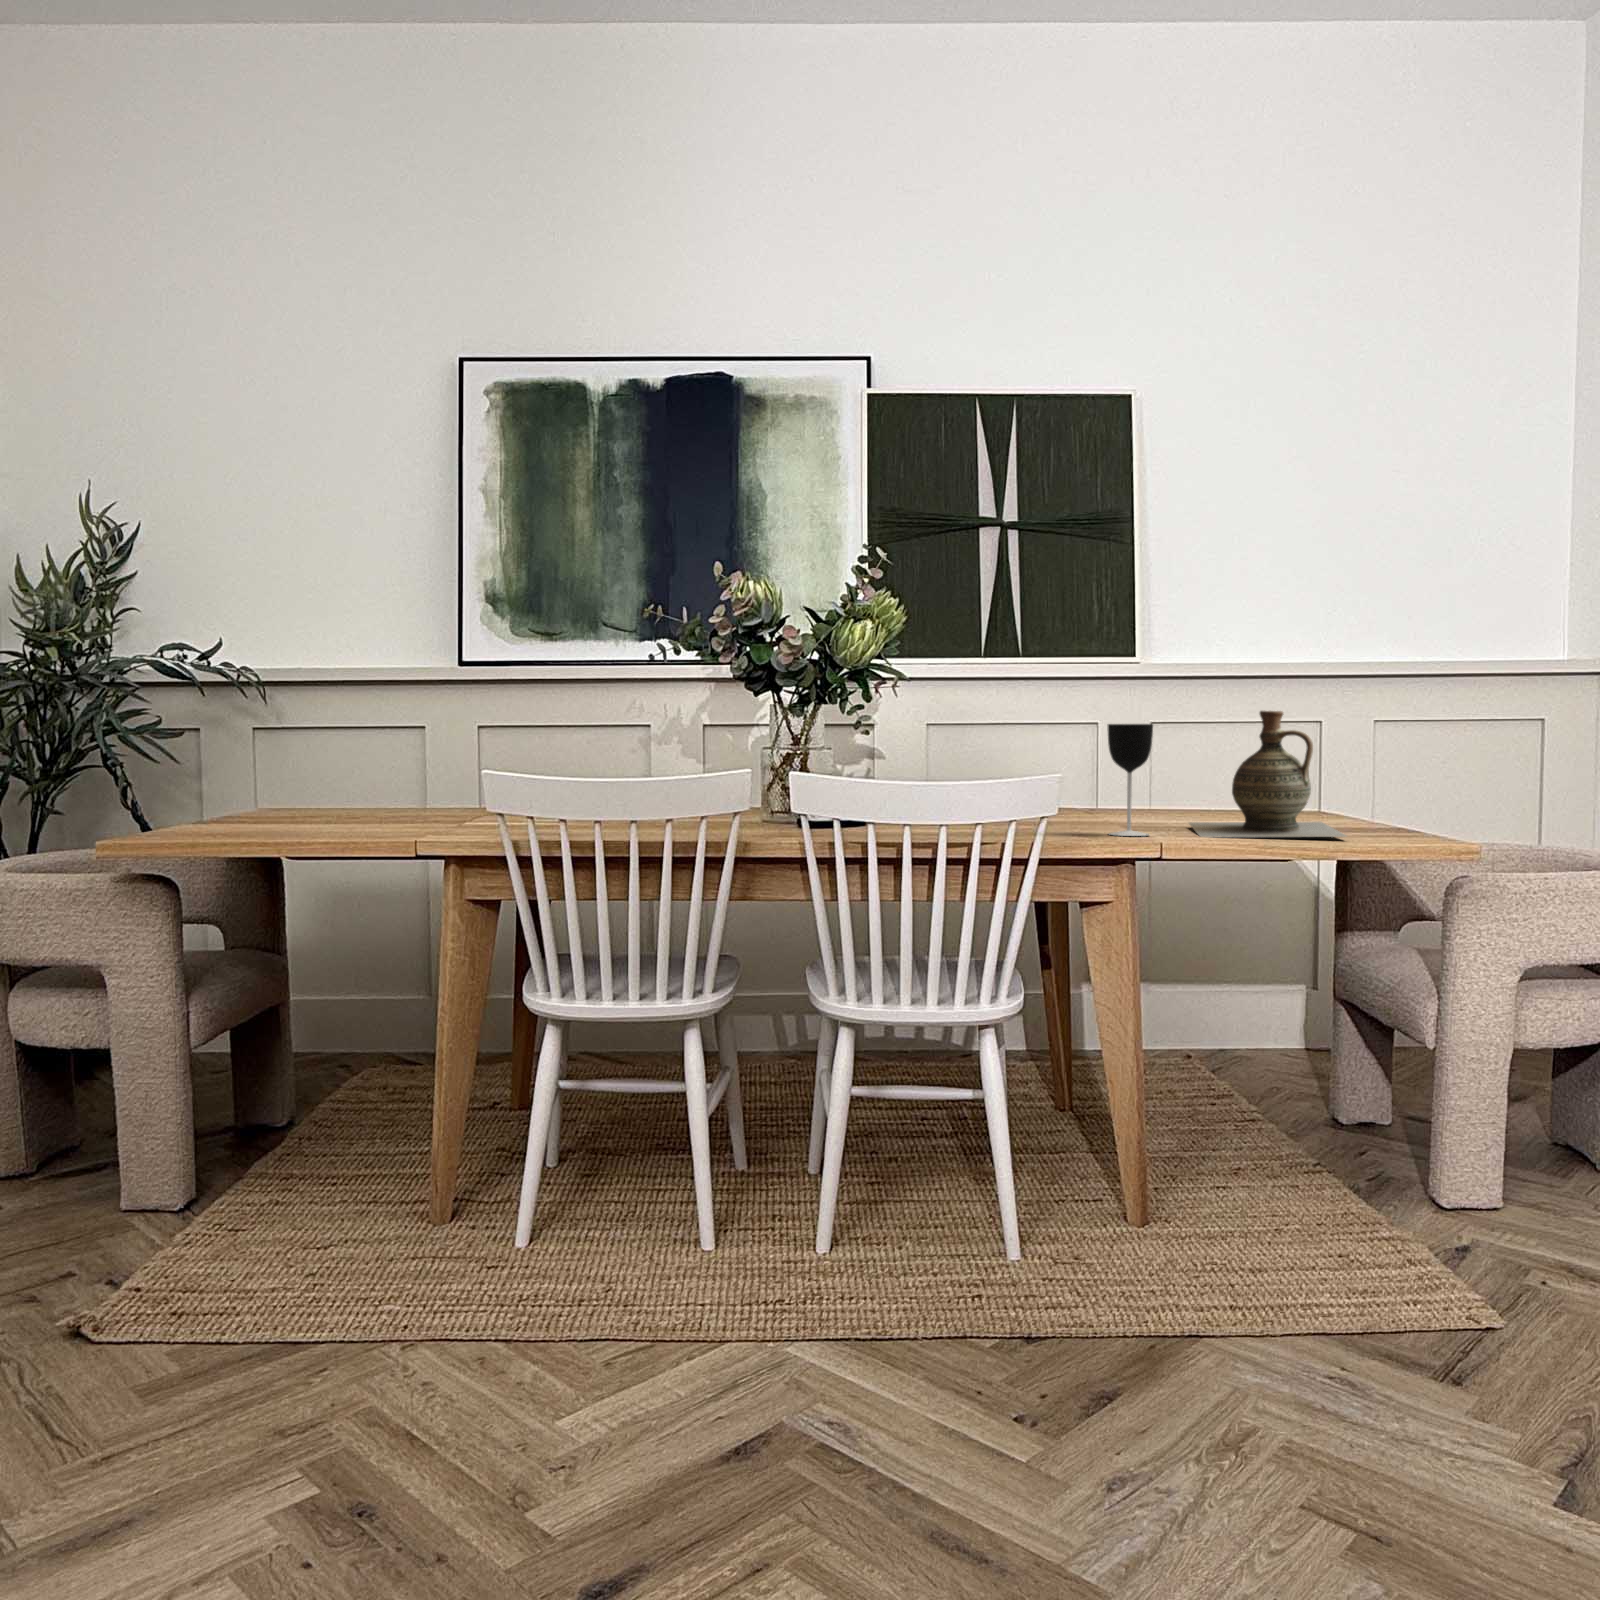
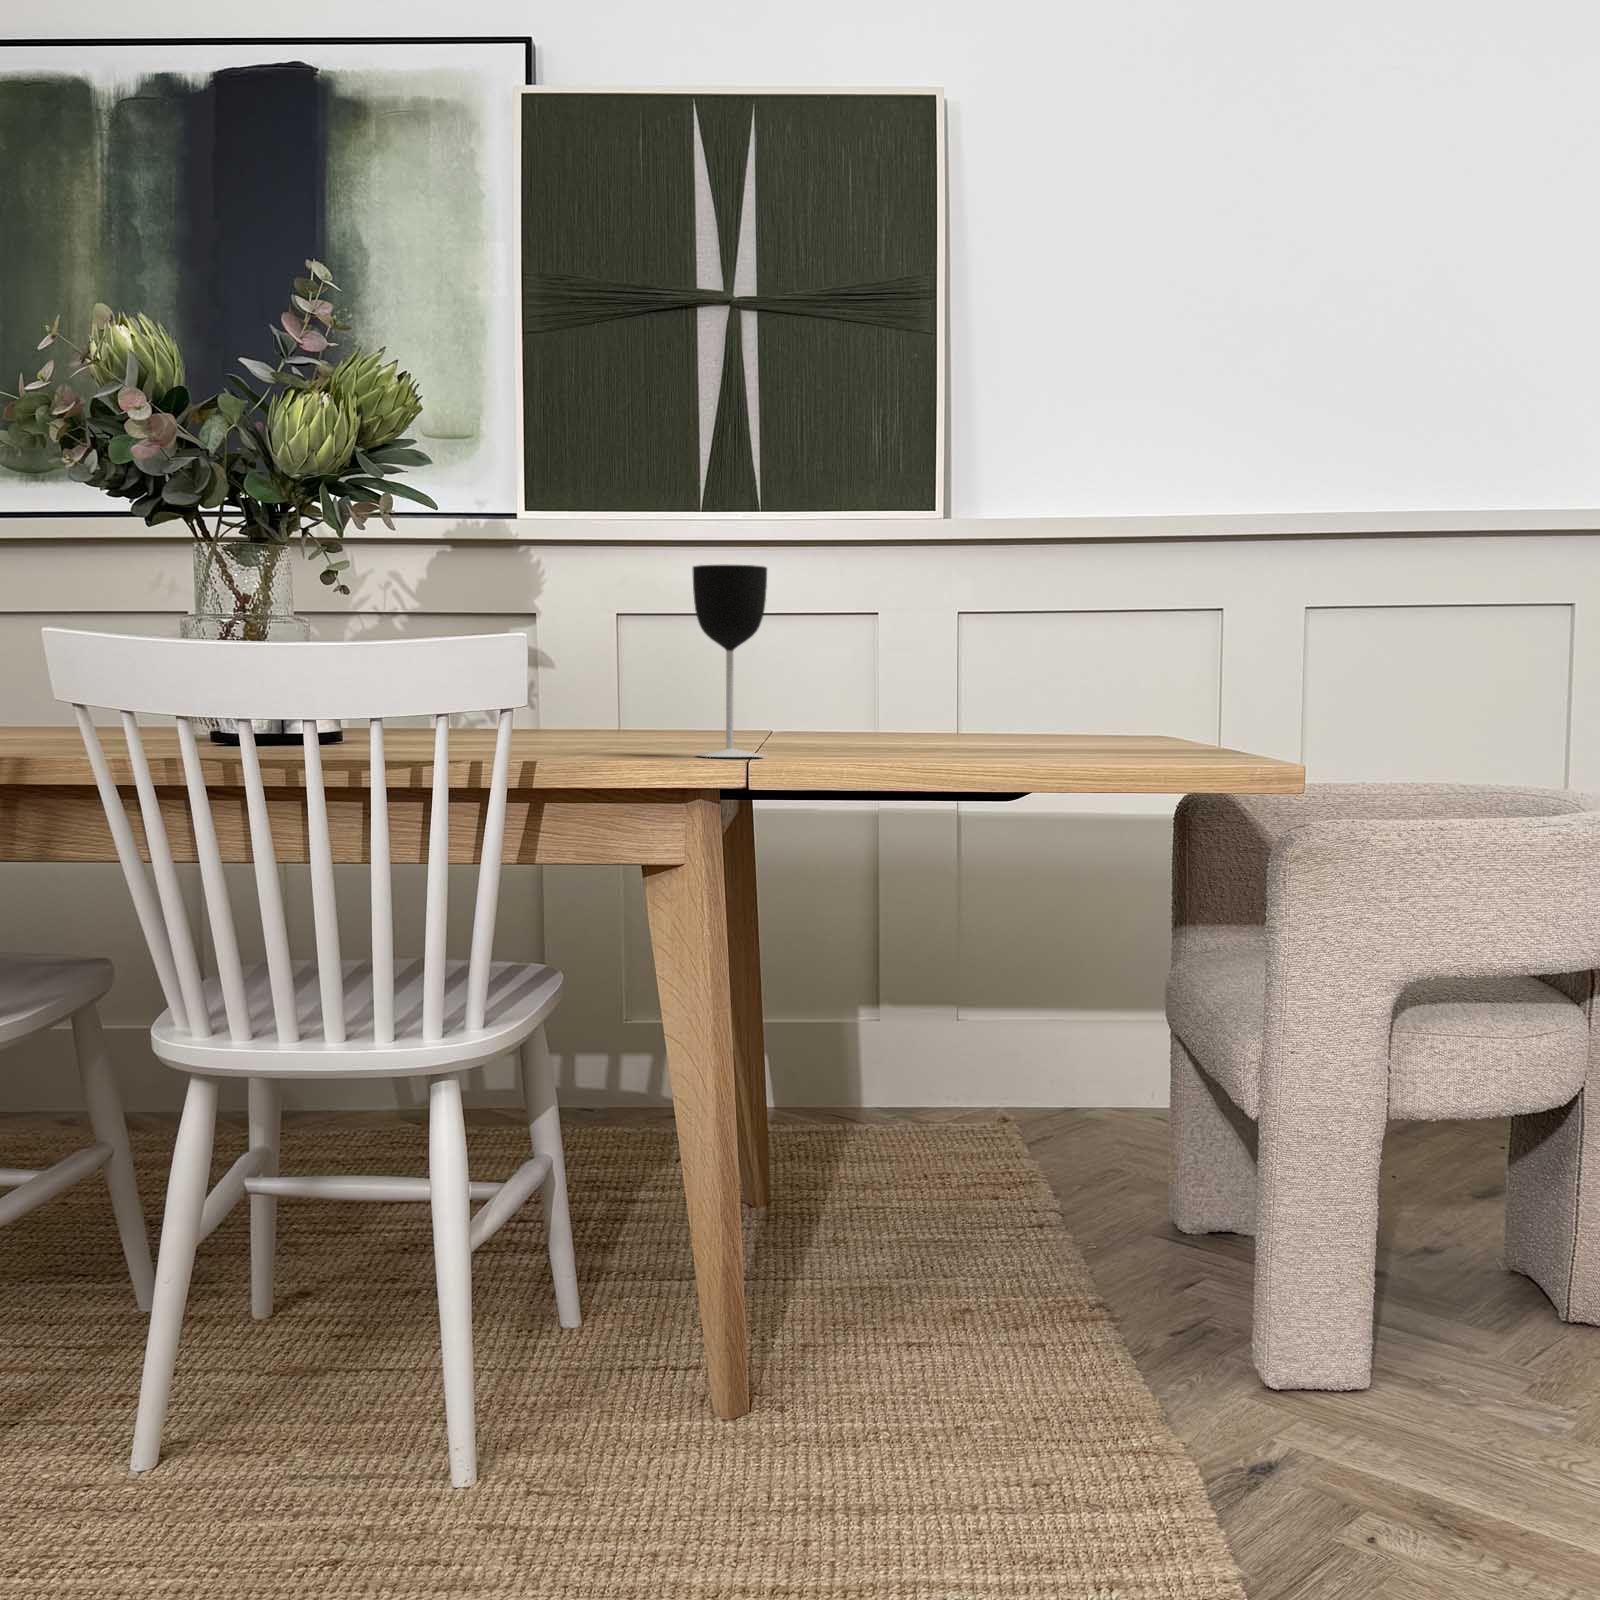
ceramic jug: present [1189,711,1346,837] -> none [846,551,1091,761]

